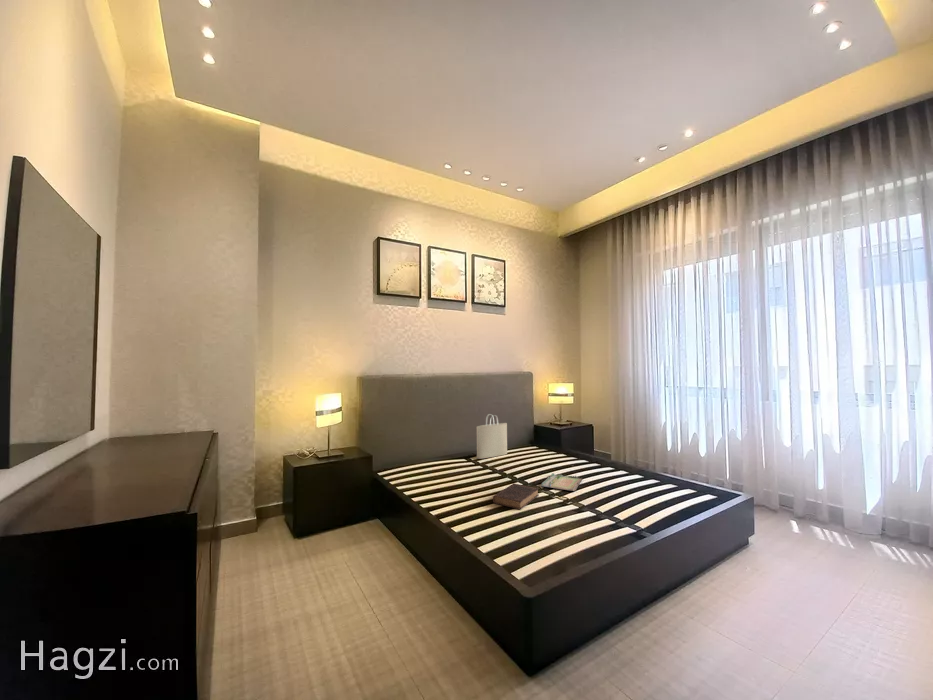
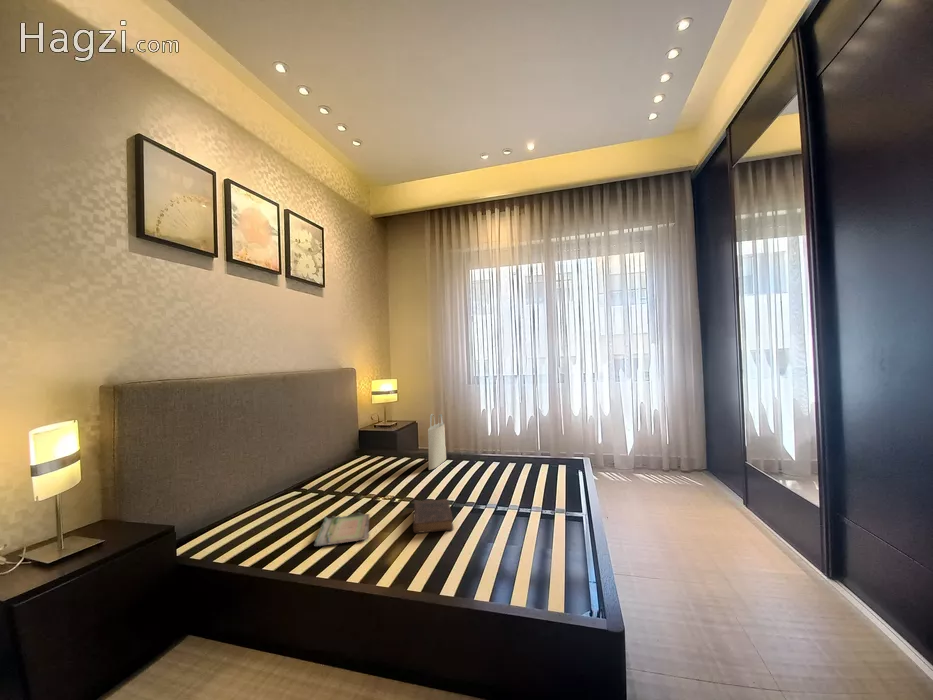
tote bag: present [477,414,507,459] -> present [428,414,446,470]
tray: present [541,473,582,491] -> present [315,513,370,546]

